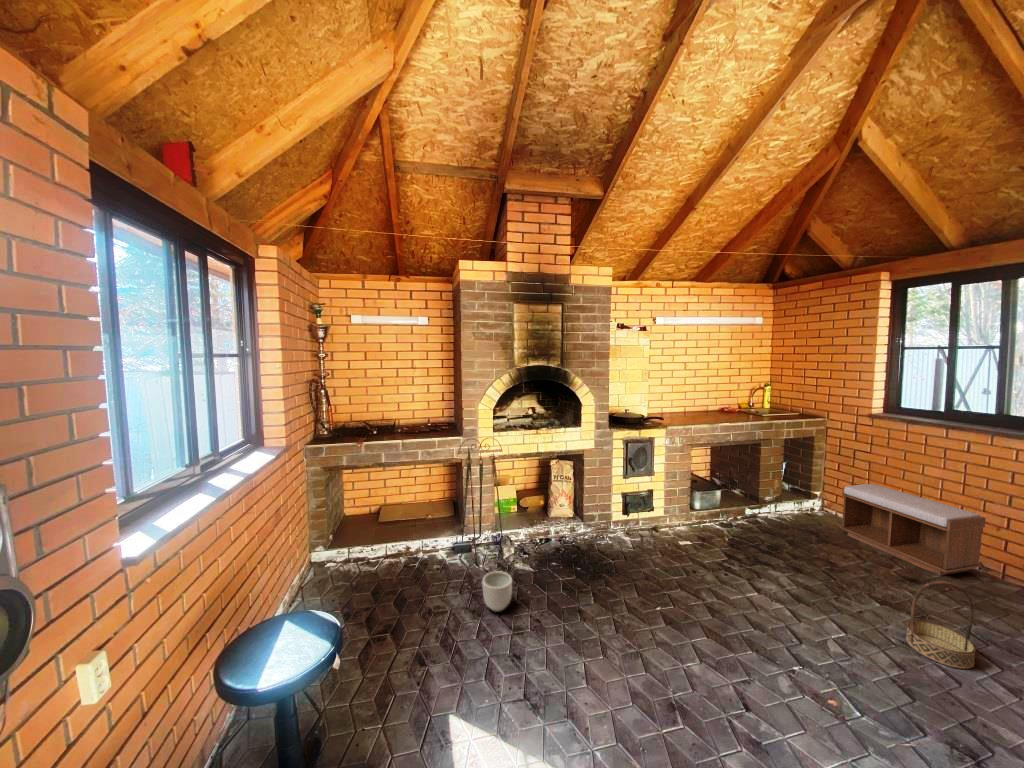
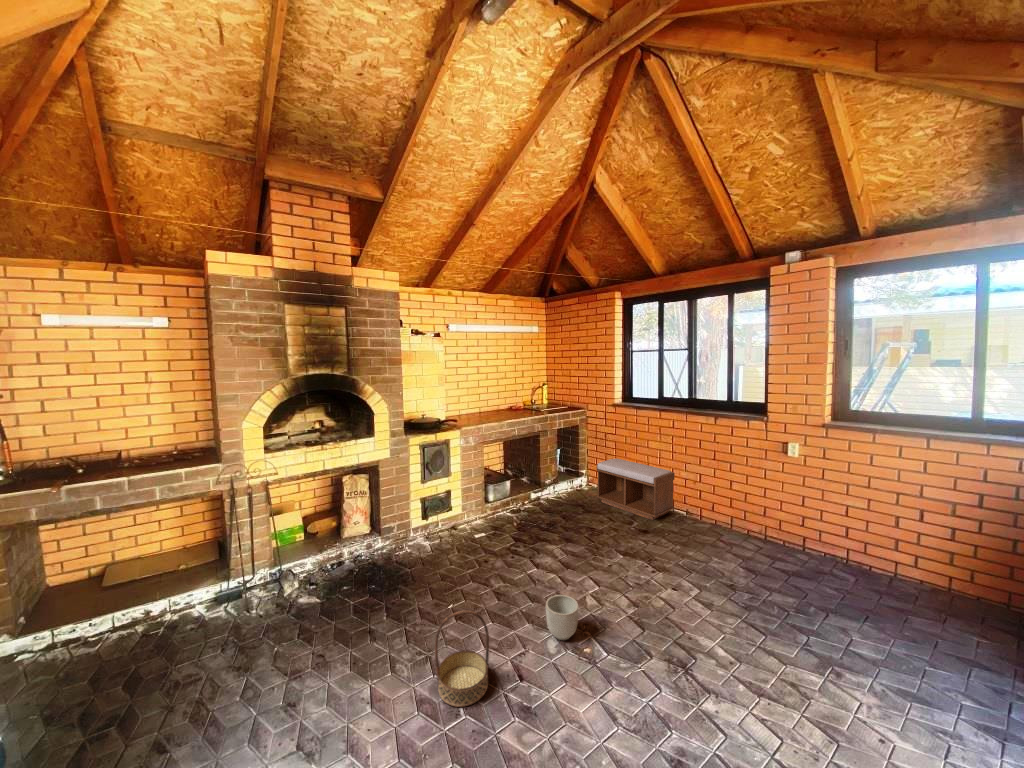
planter: present [482,571,512,612] -> present [546,595,579,640]
basket: present [906,581,976,669] -> present [435,611,489,707]

